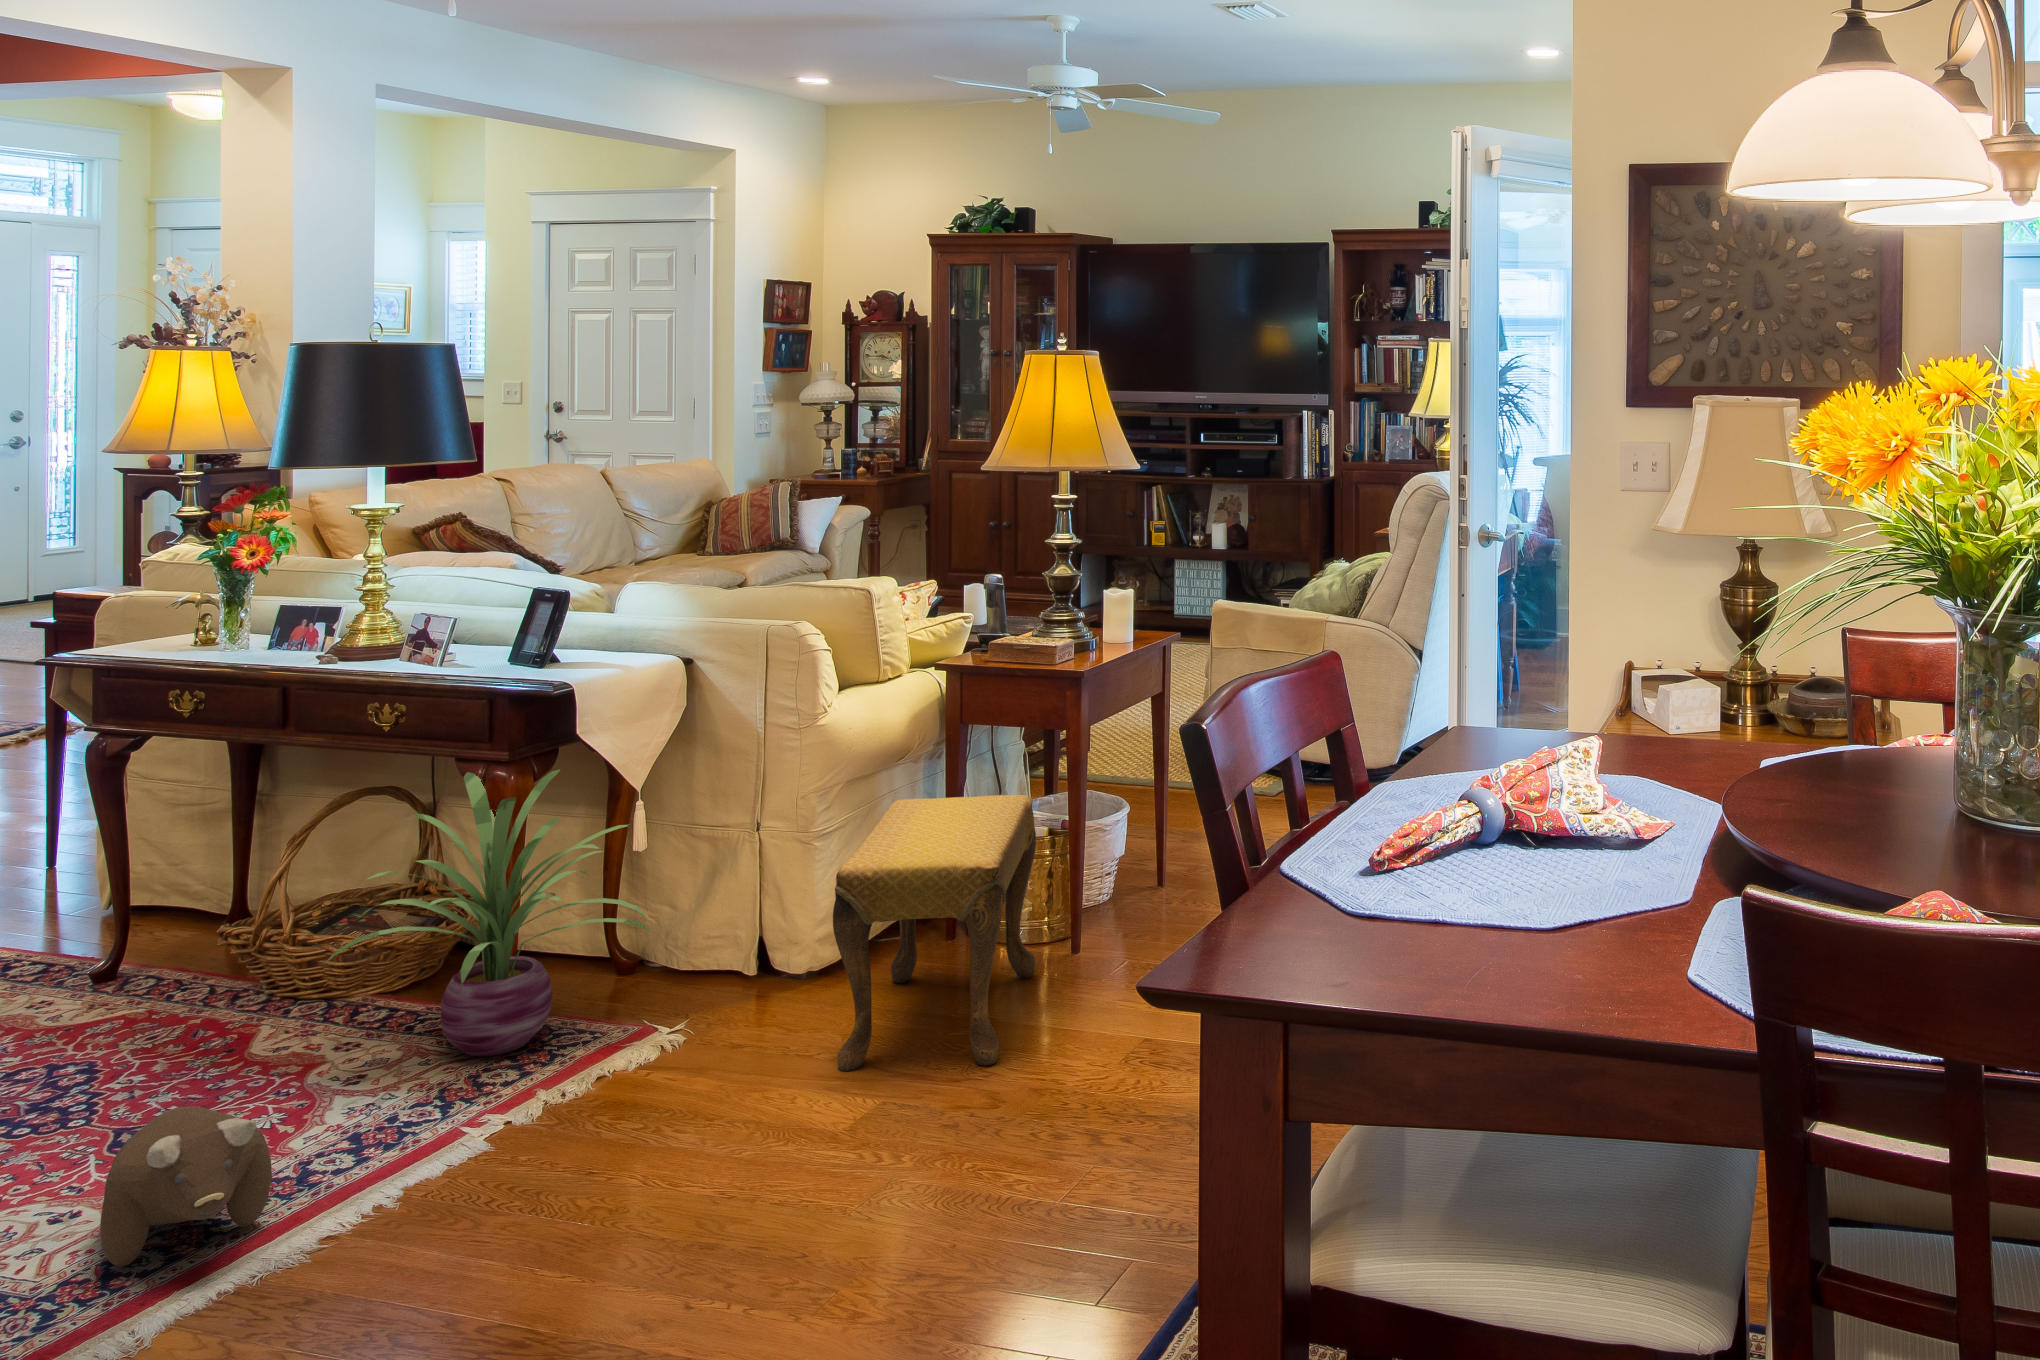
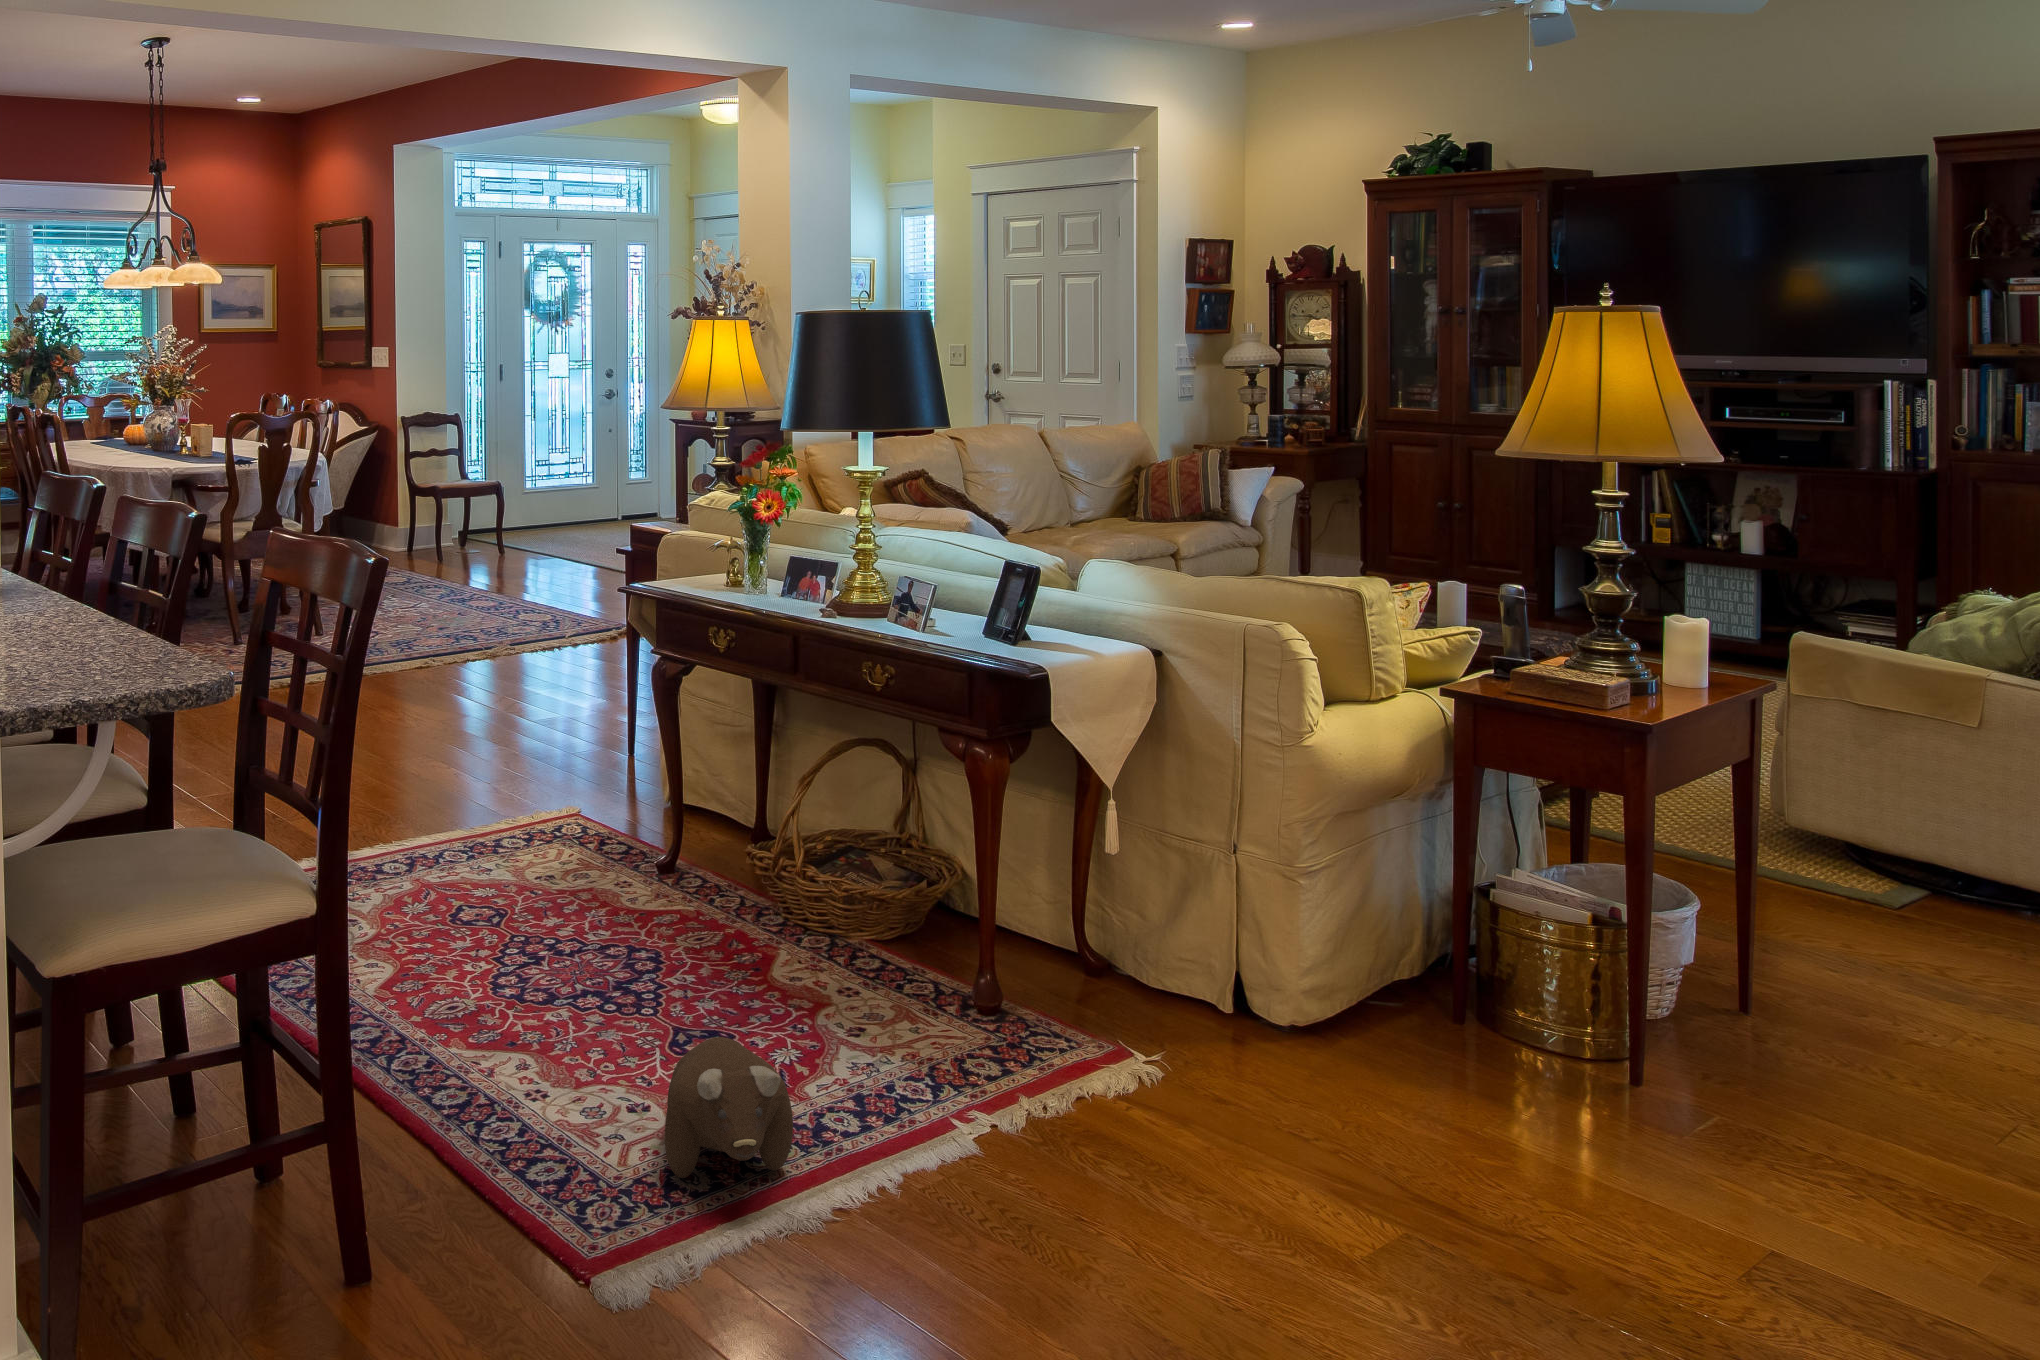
decorative plant: present [325,770,651,1056] -> none [828,742,1128,1042]
footstool: present [833,795,1036,1071] -> none [1337,852,1589,1235]

